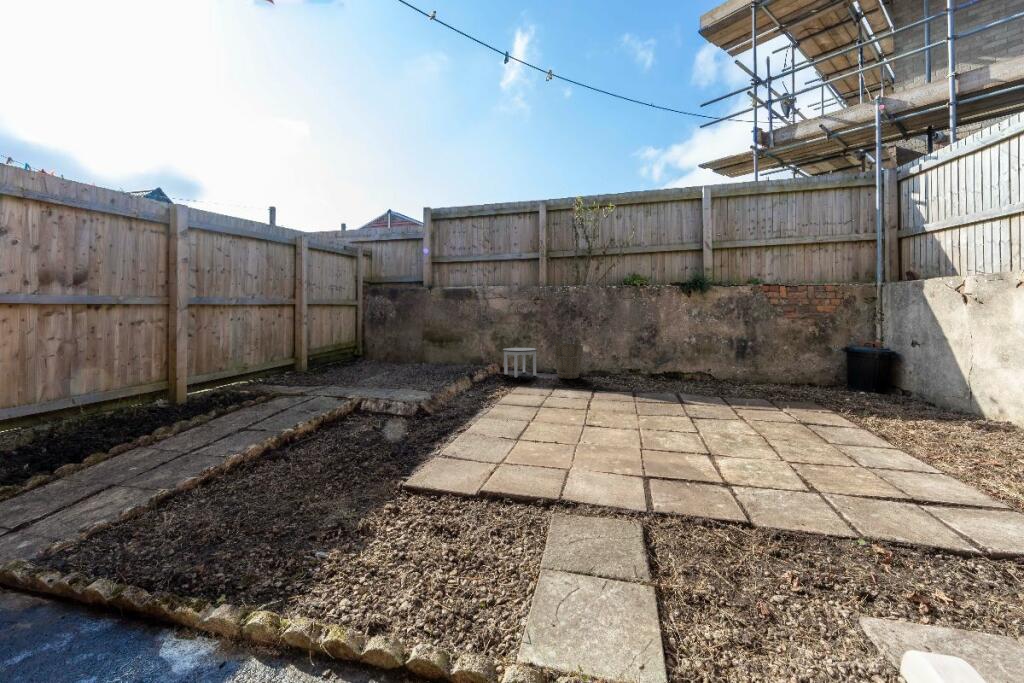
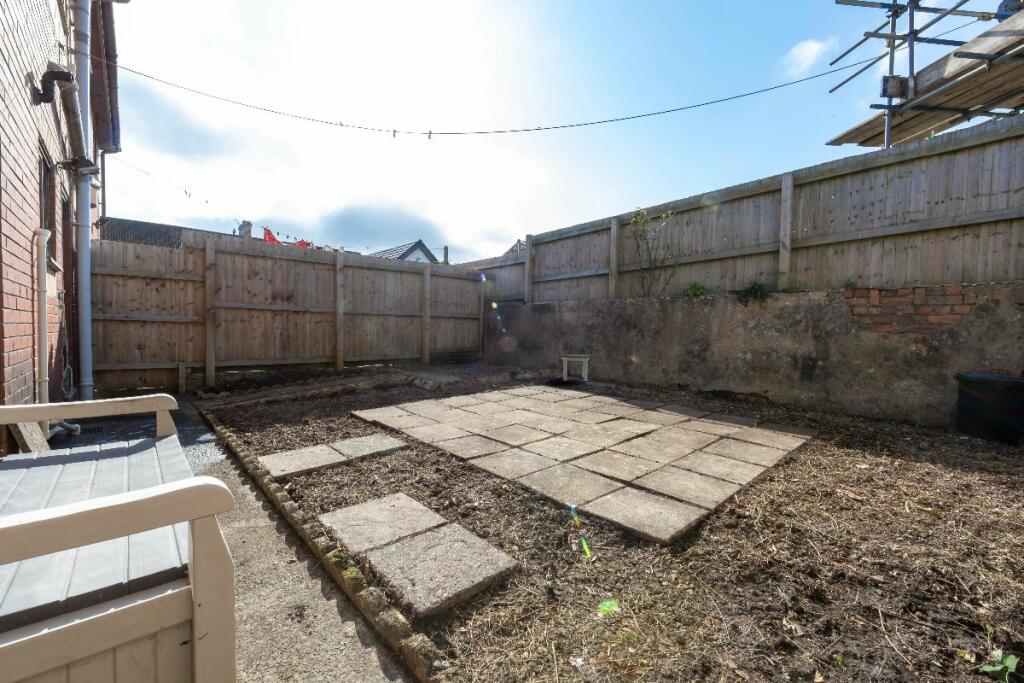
bucket: present [553,338,583,379] -> none [599,347,630,387]

